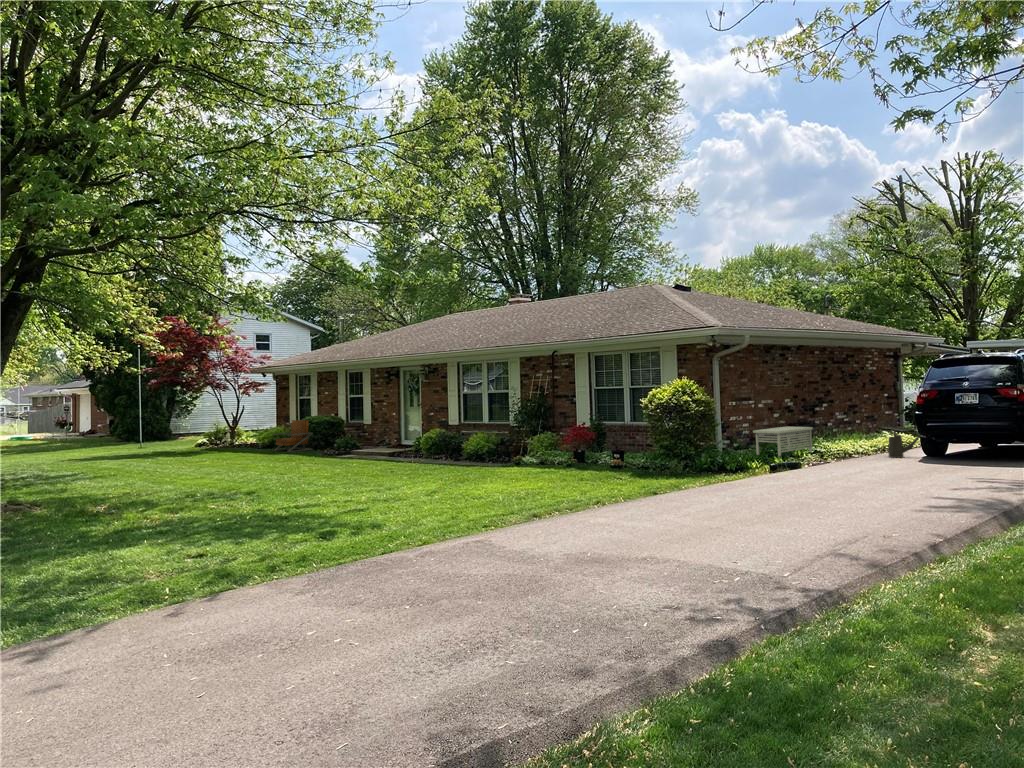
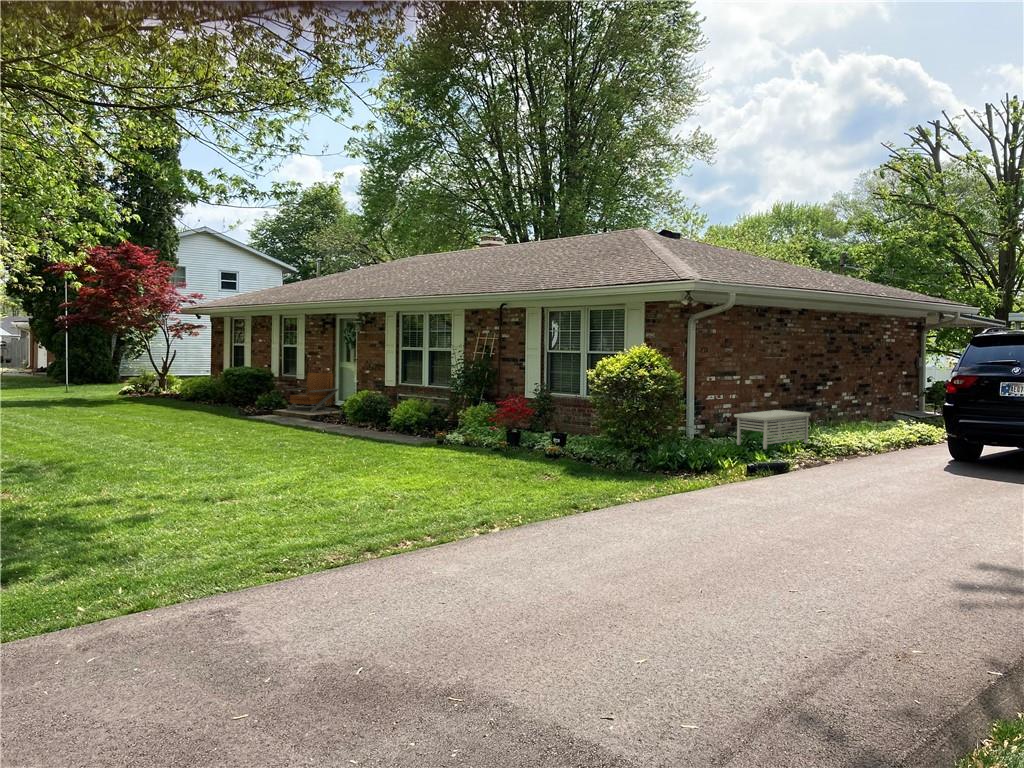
lounge chair: present [274,420,313,452] -> present [287,373,339,412]
watering can: present [888,430,921,458] -> none [899,424,951,462]

